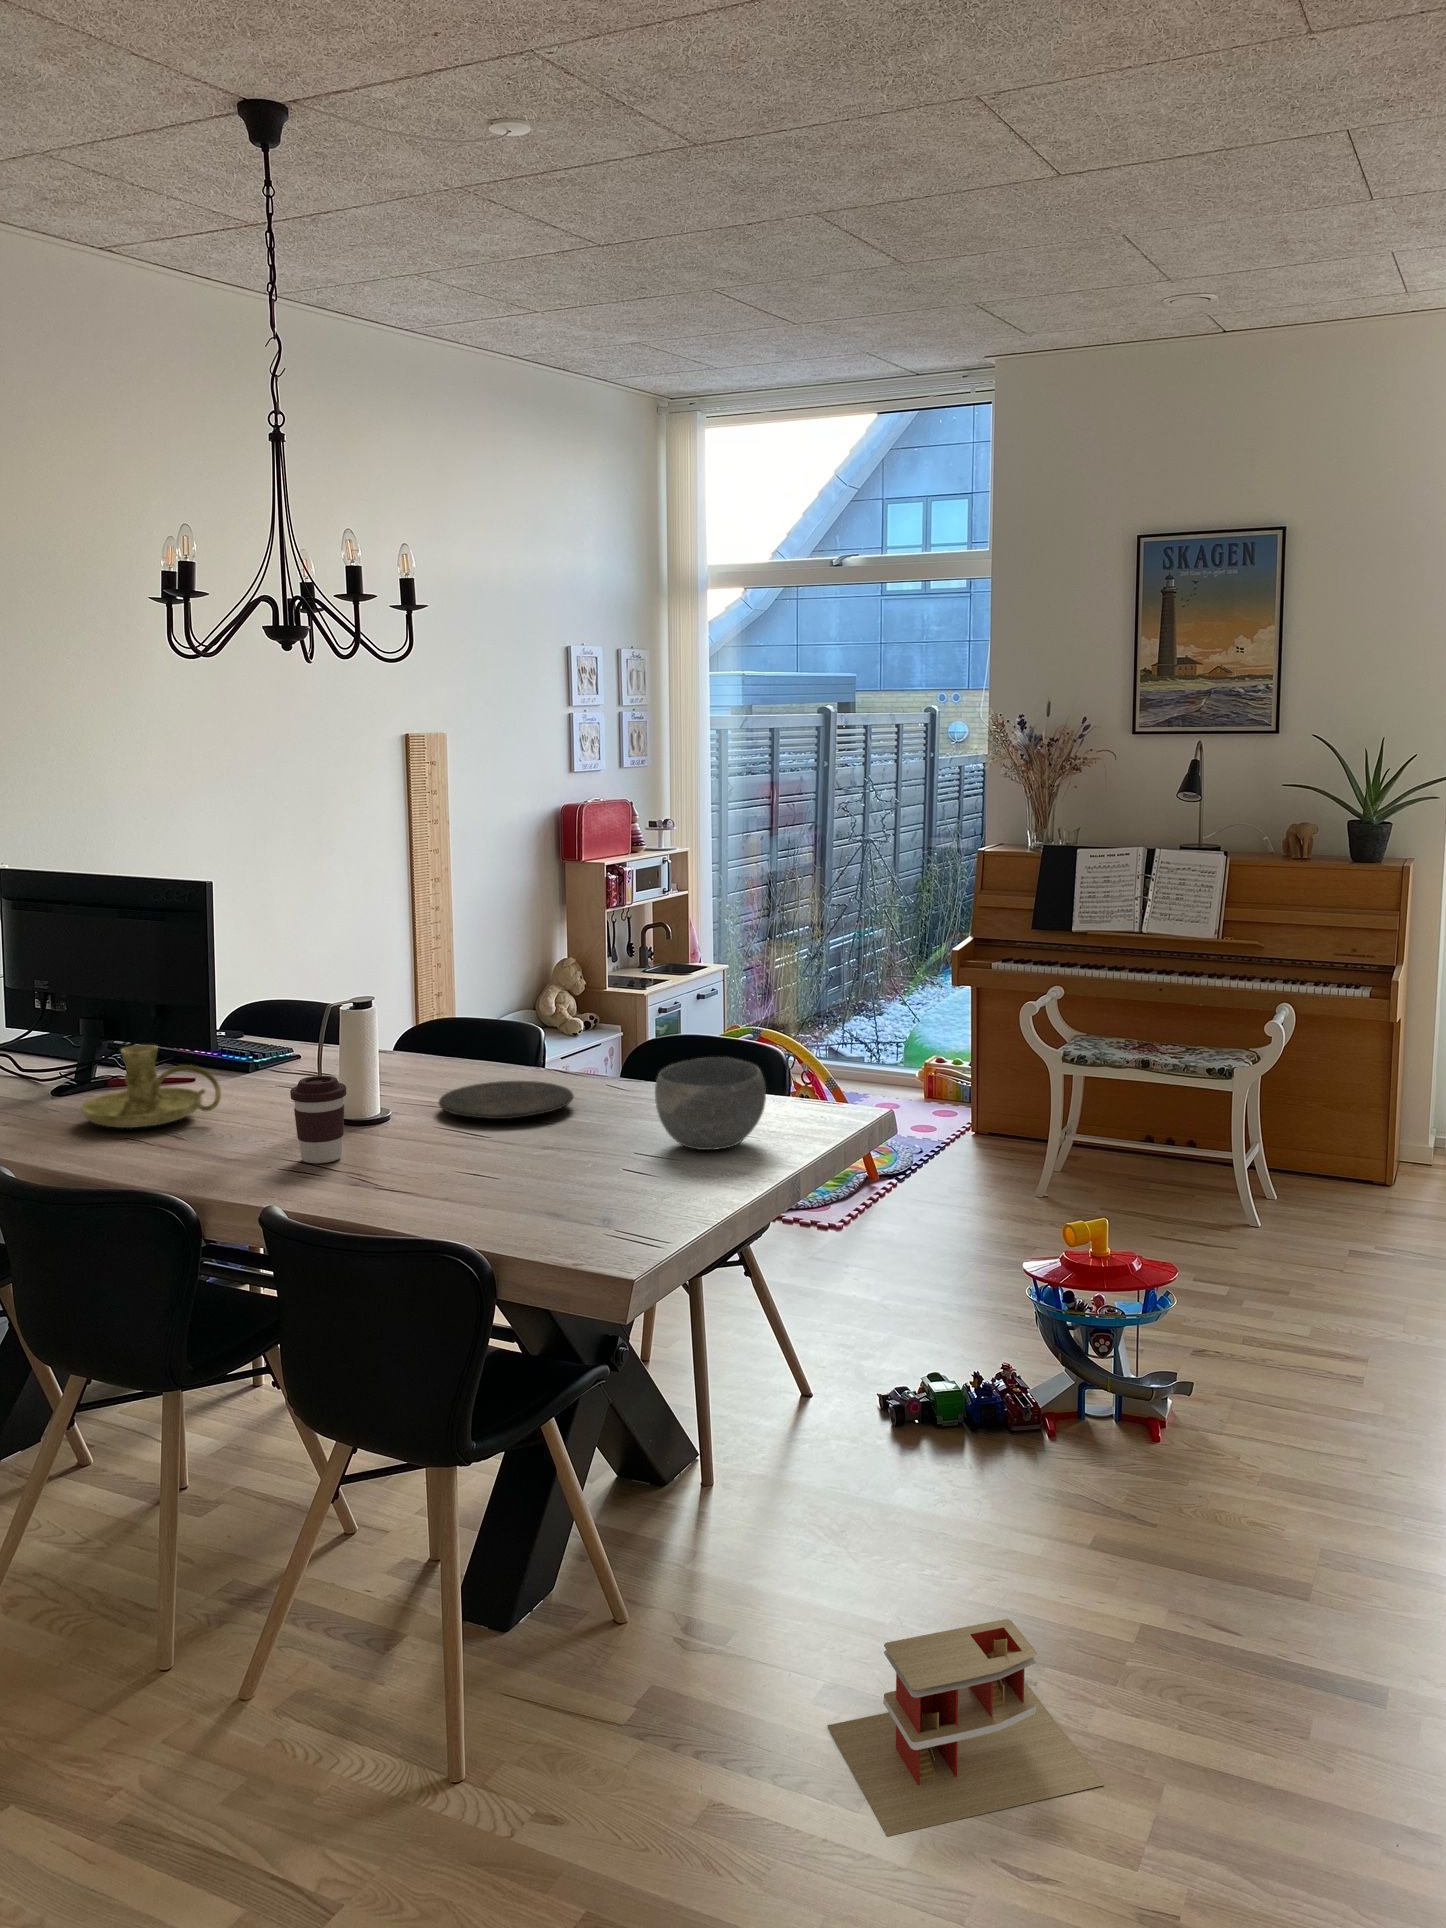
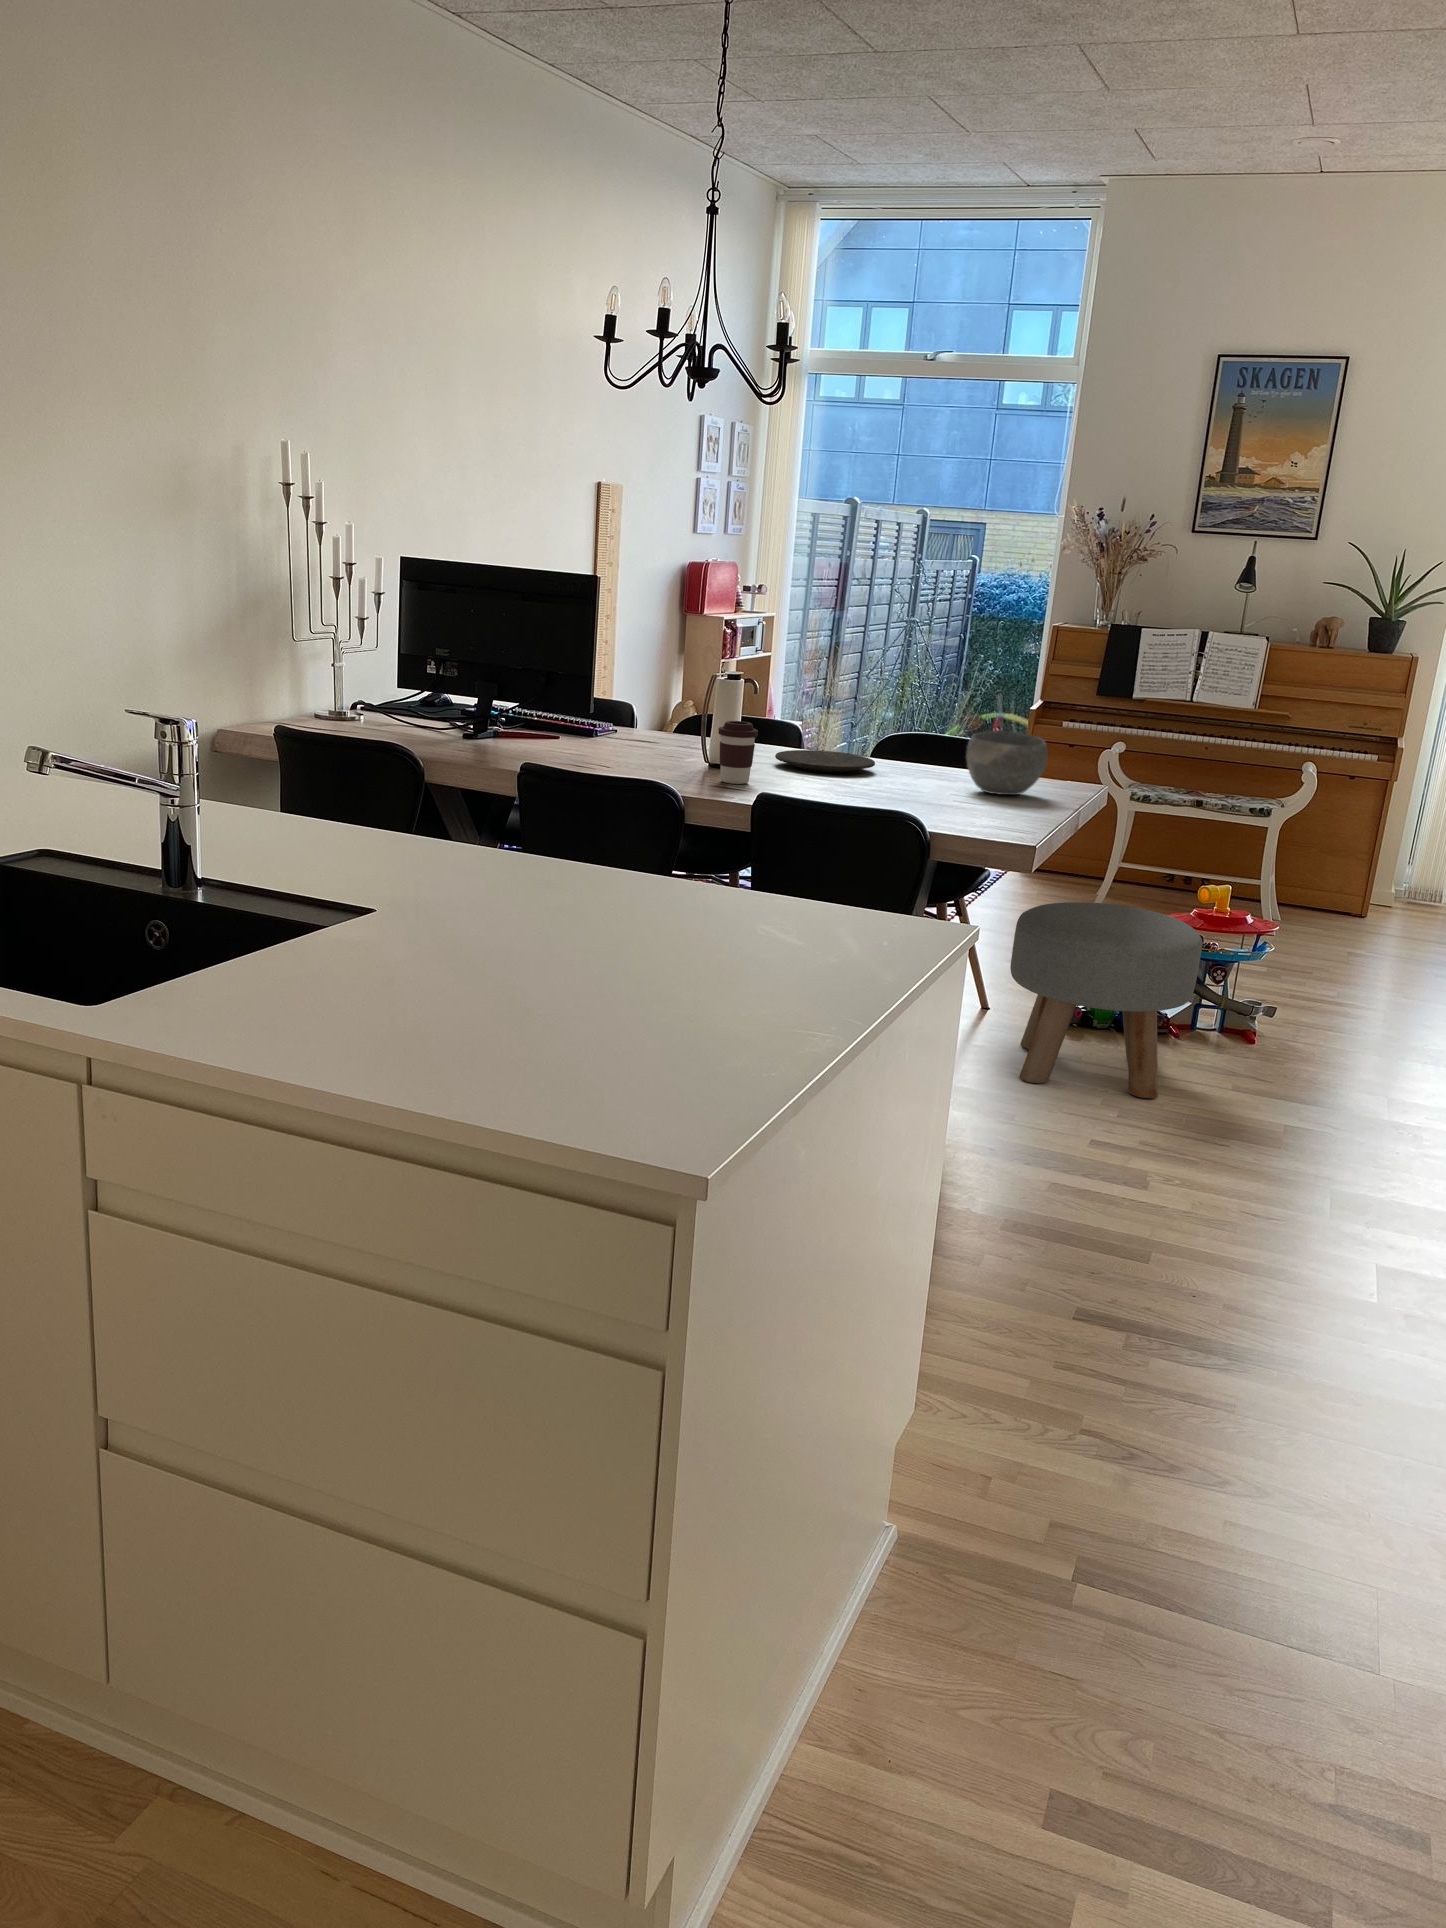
candle holder: present [82,1045,221,1128] -> none [522,699,627,759]
ottoman: none [767,1268,1022,1574] -> present [1010,902,1203,1098]
toy house: present [828,1619,1104,1836] -> none [1103,1095,1291,1203]

